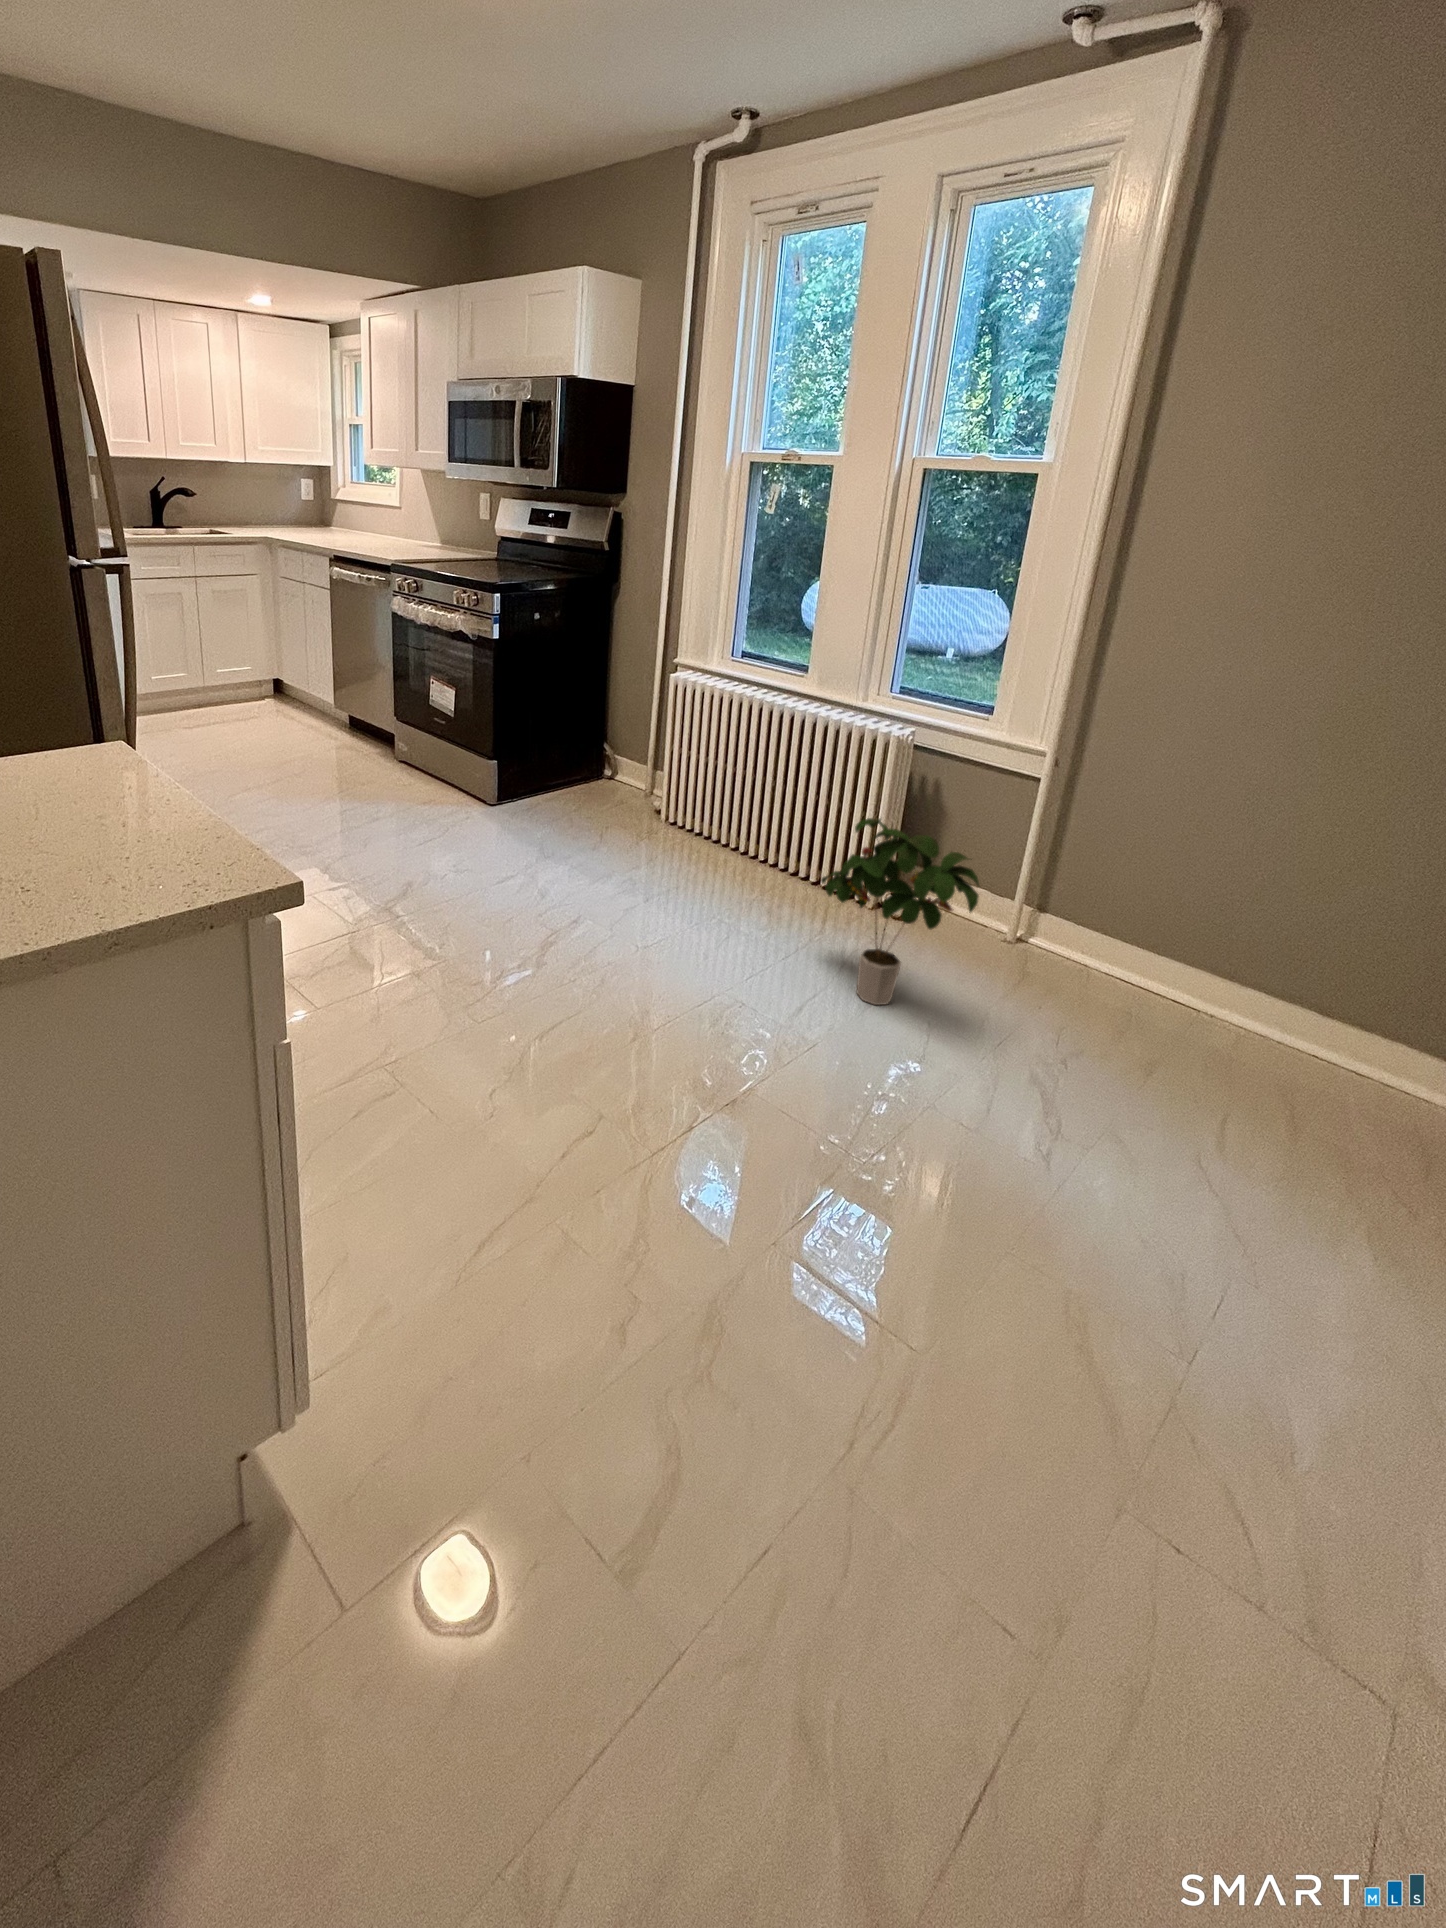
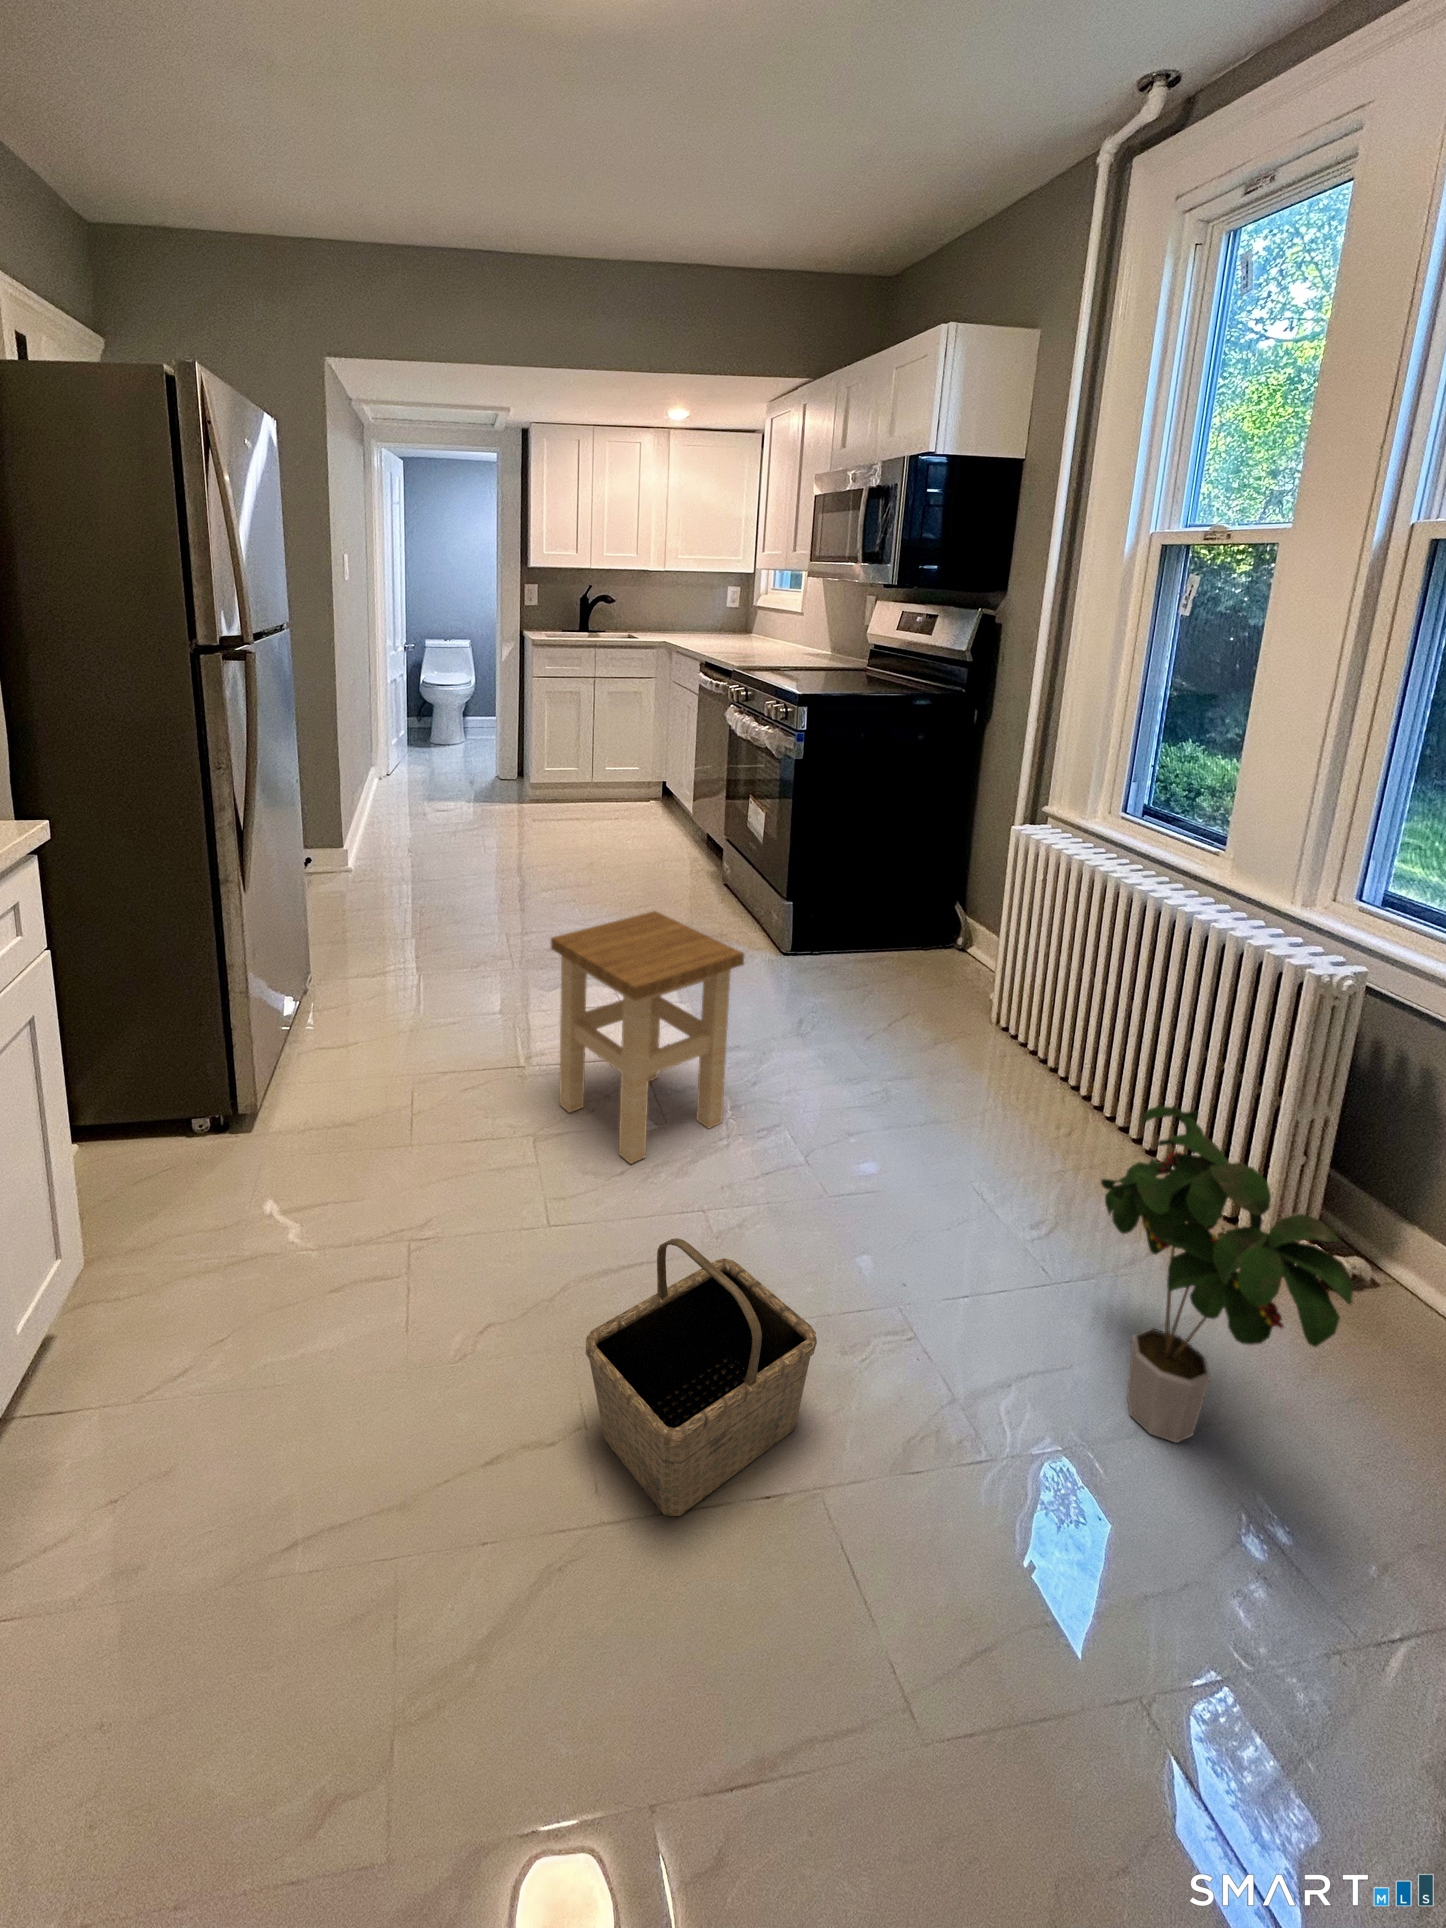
stool: none [402,771,556,967] -> present [551,911,744,1163]
basket: none [607,968,732,1134] -> present [586,1238,817,1516]

